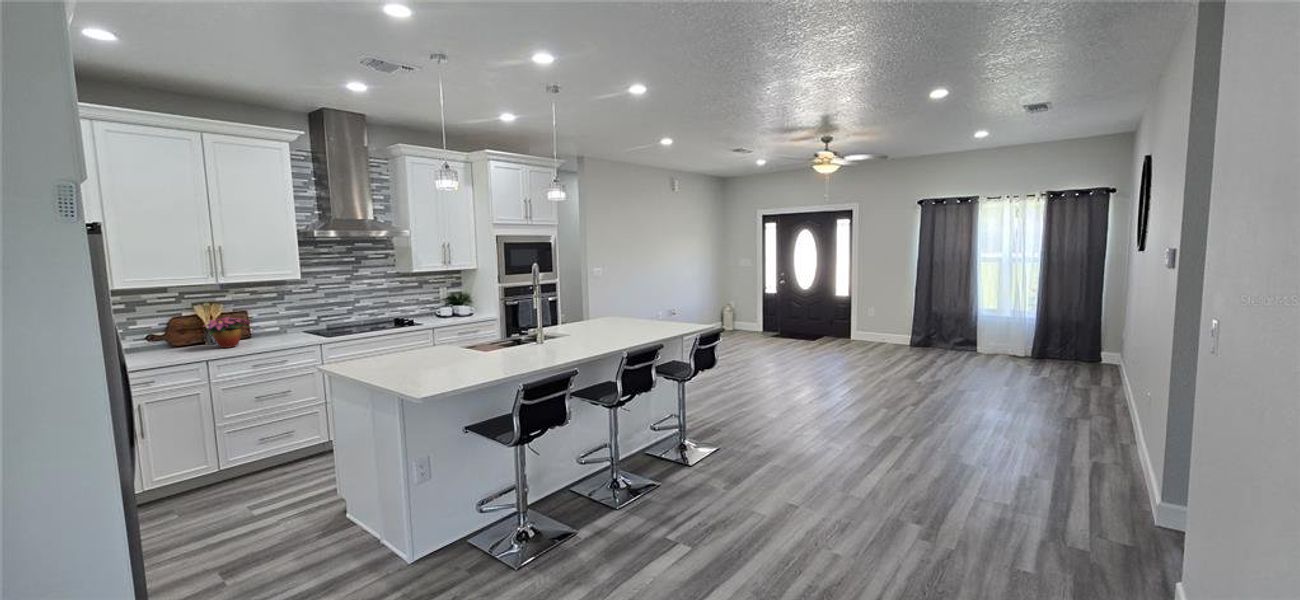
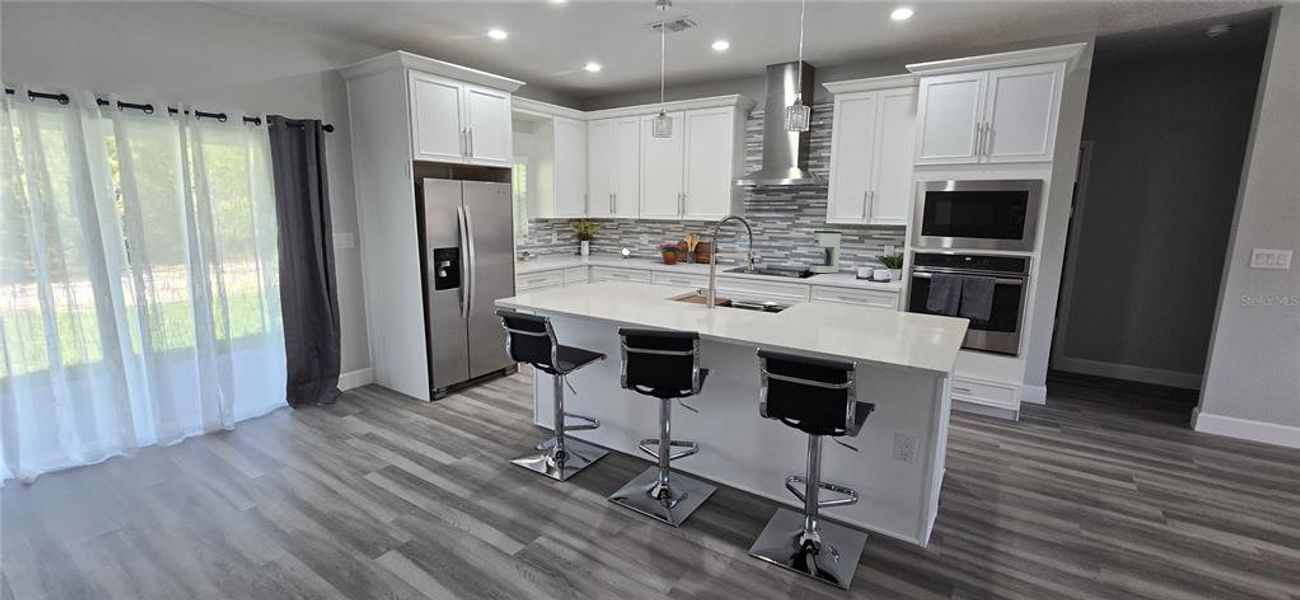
coffee maker: none [395,280,420,321] -> present [809,231,841,273]

